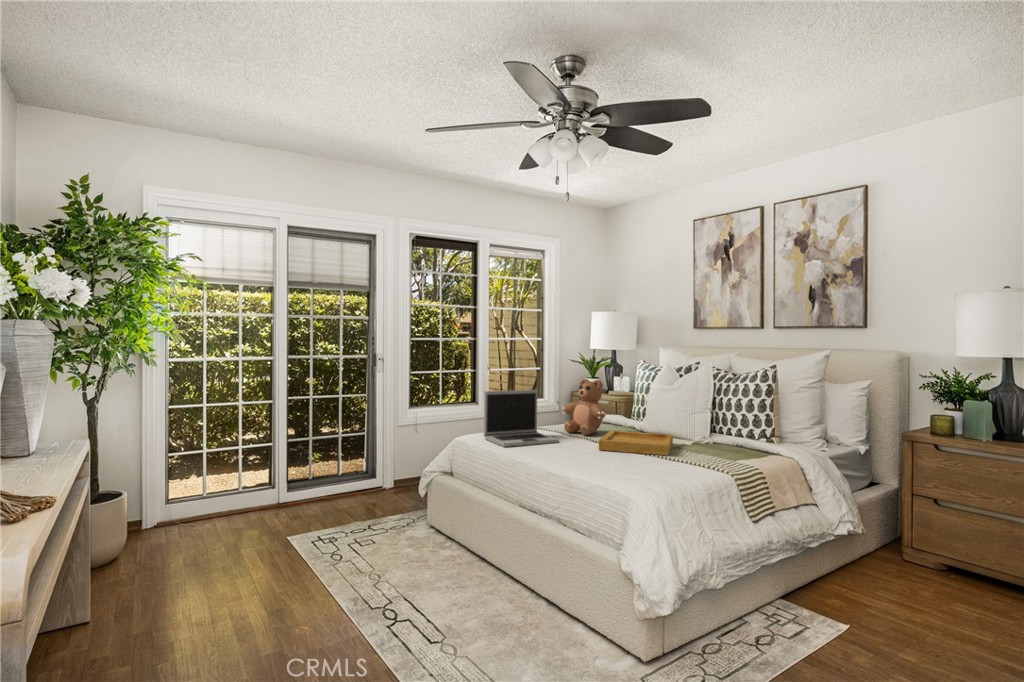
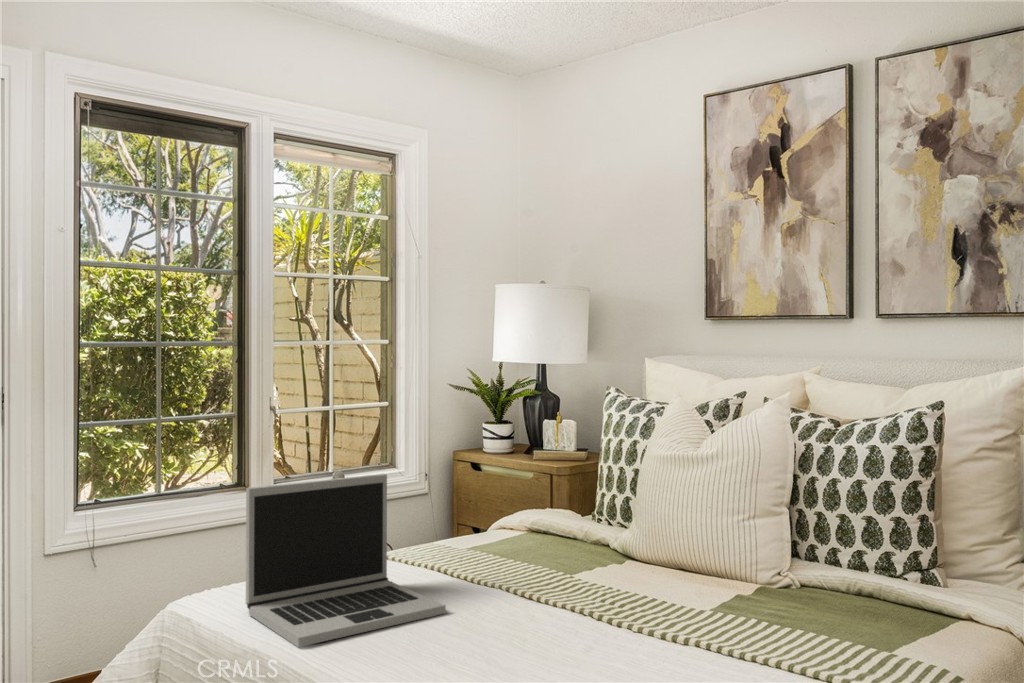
teddy bear: present [562,379,606,435] -> none [445,439,556,580]
tray: present [599,430,673,455] -> none [554,569,734,649]

